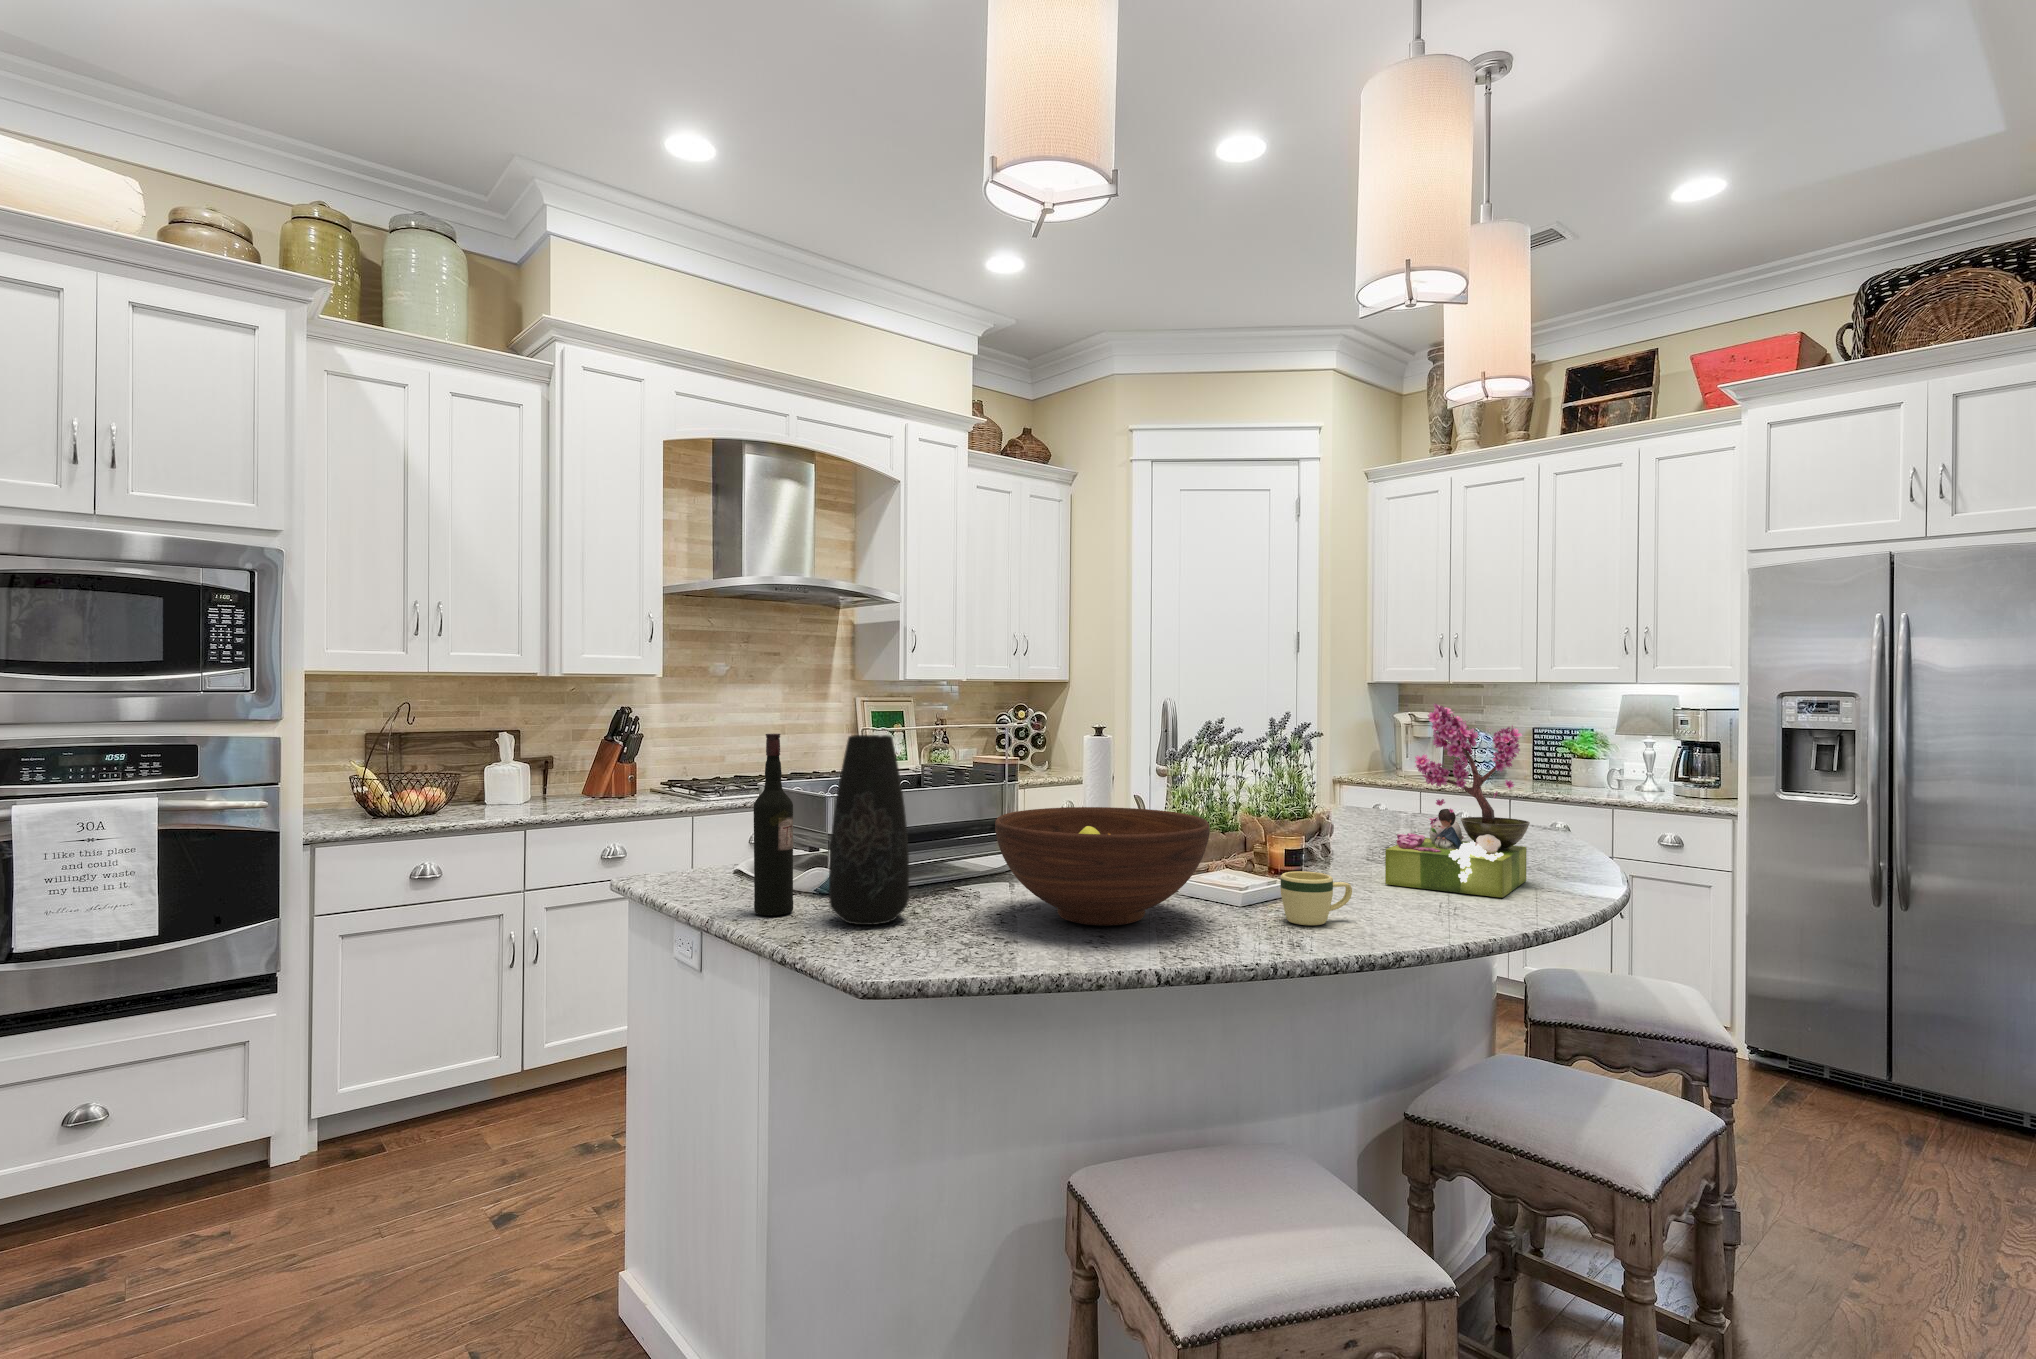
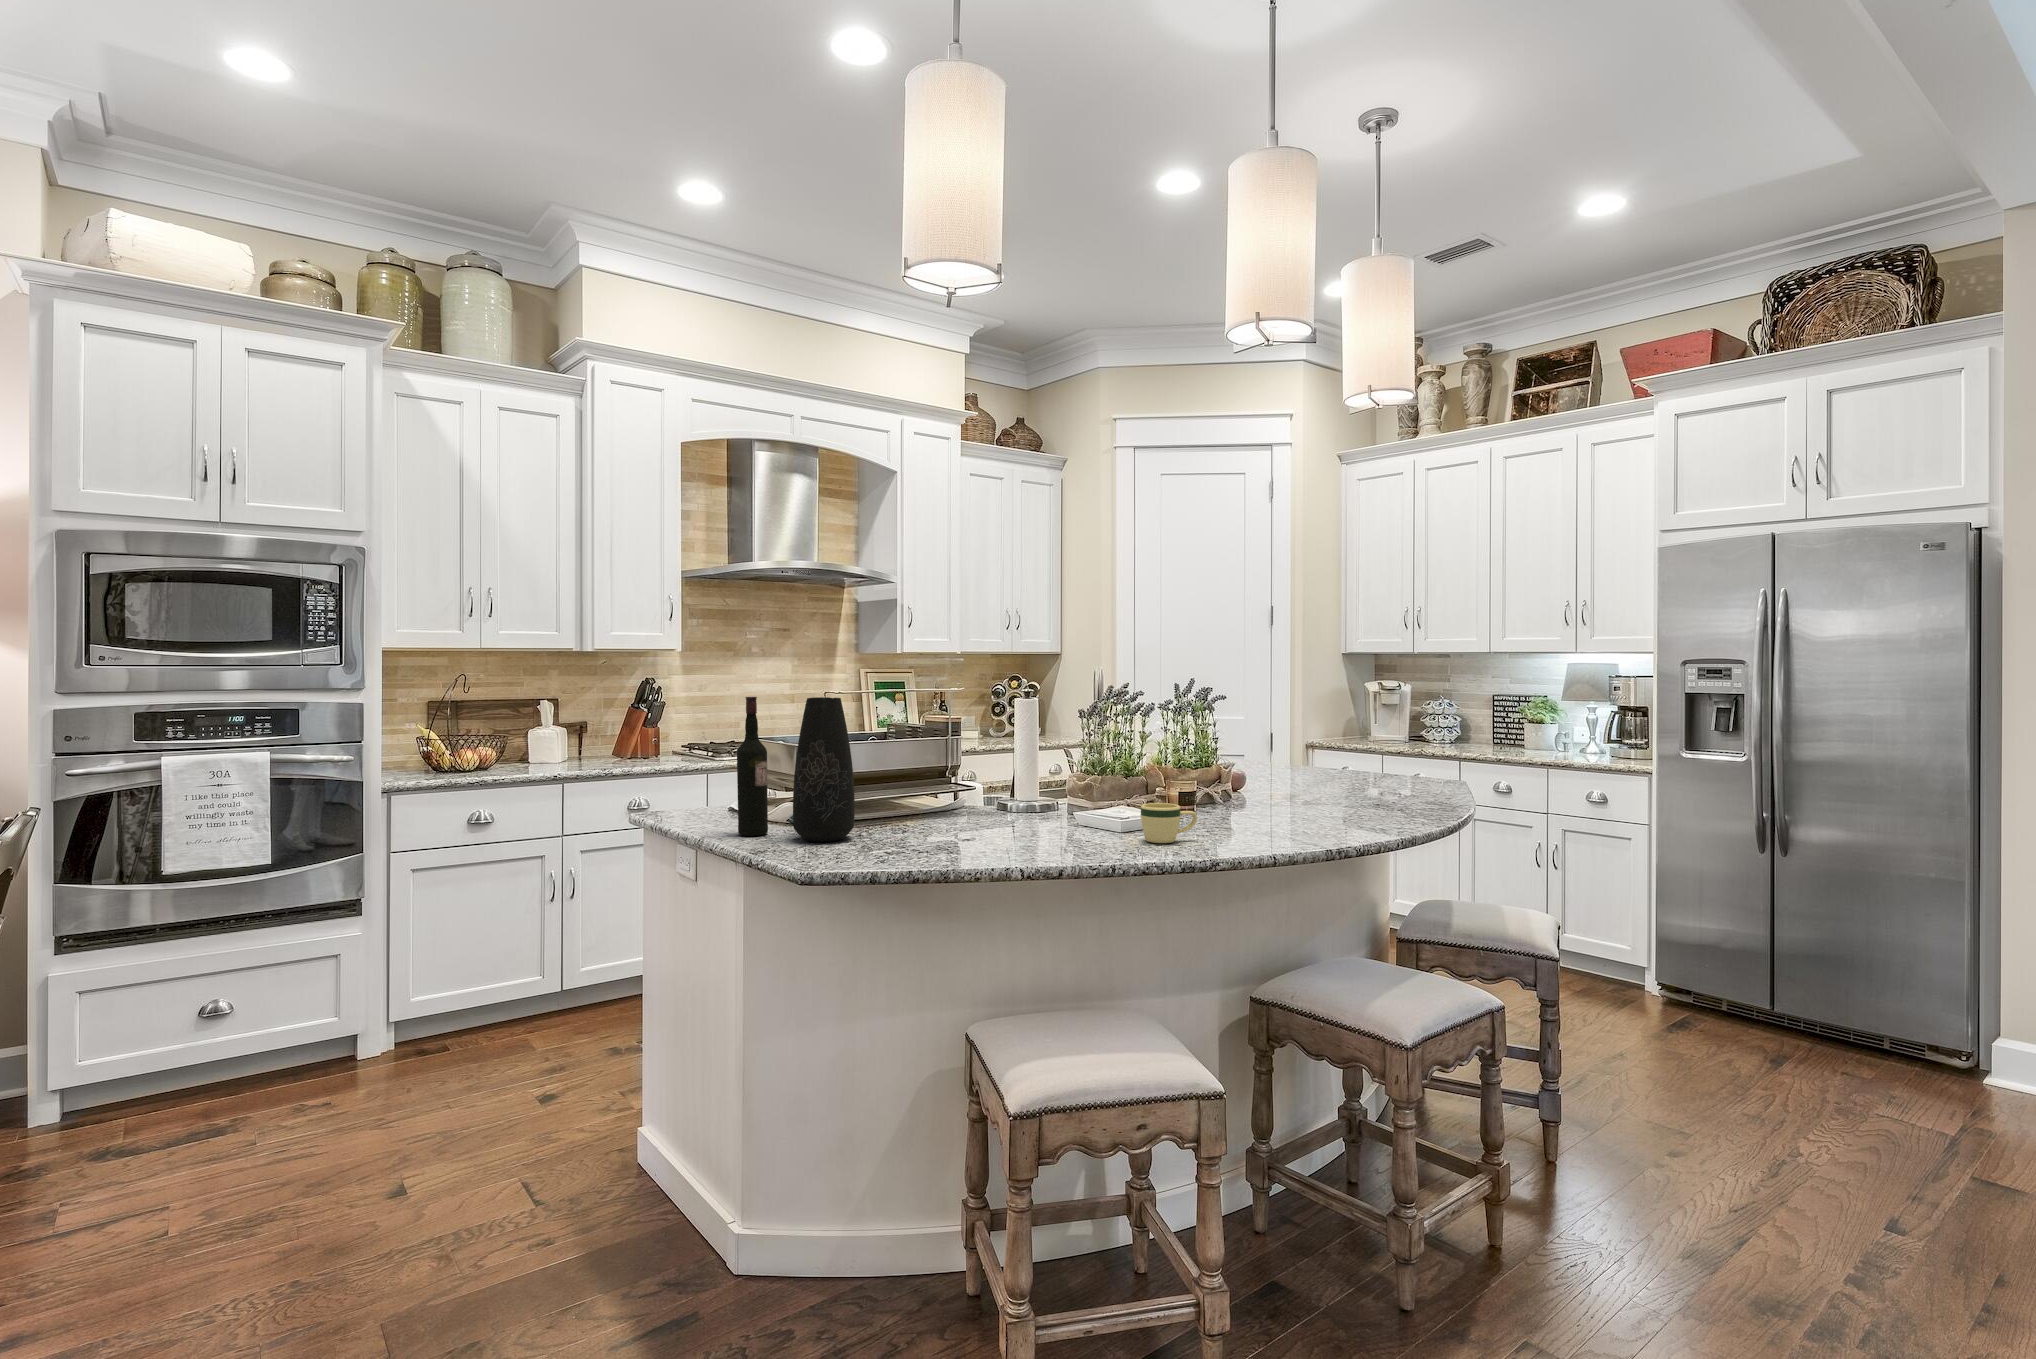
flower arrangement: present [1385,704,1530,898] -> none [1249,671,1369,827]
fruit bowl: present [995,807,1210,926] -> none [920,755,1085,842]

